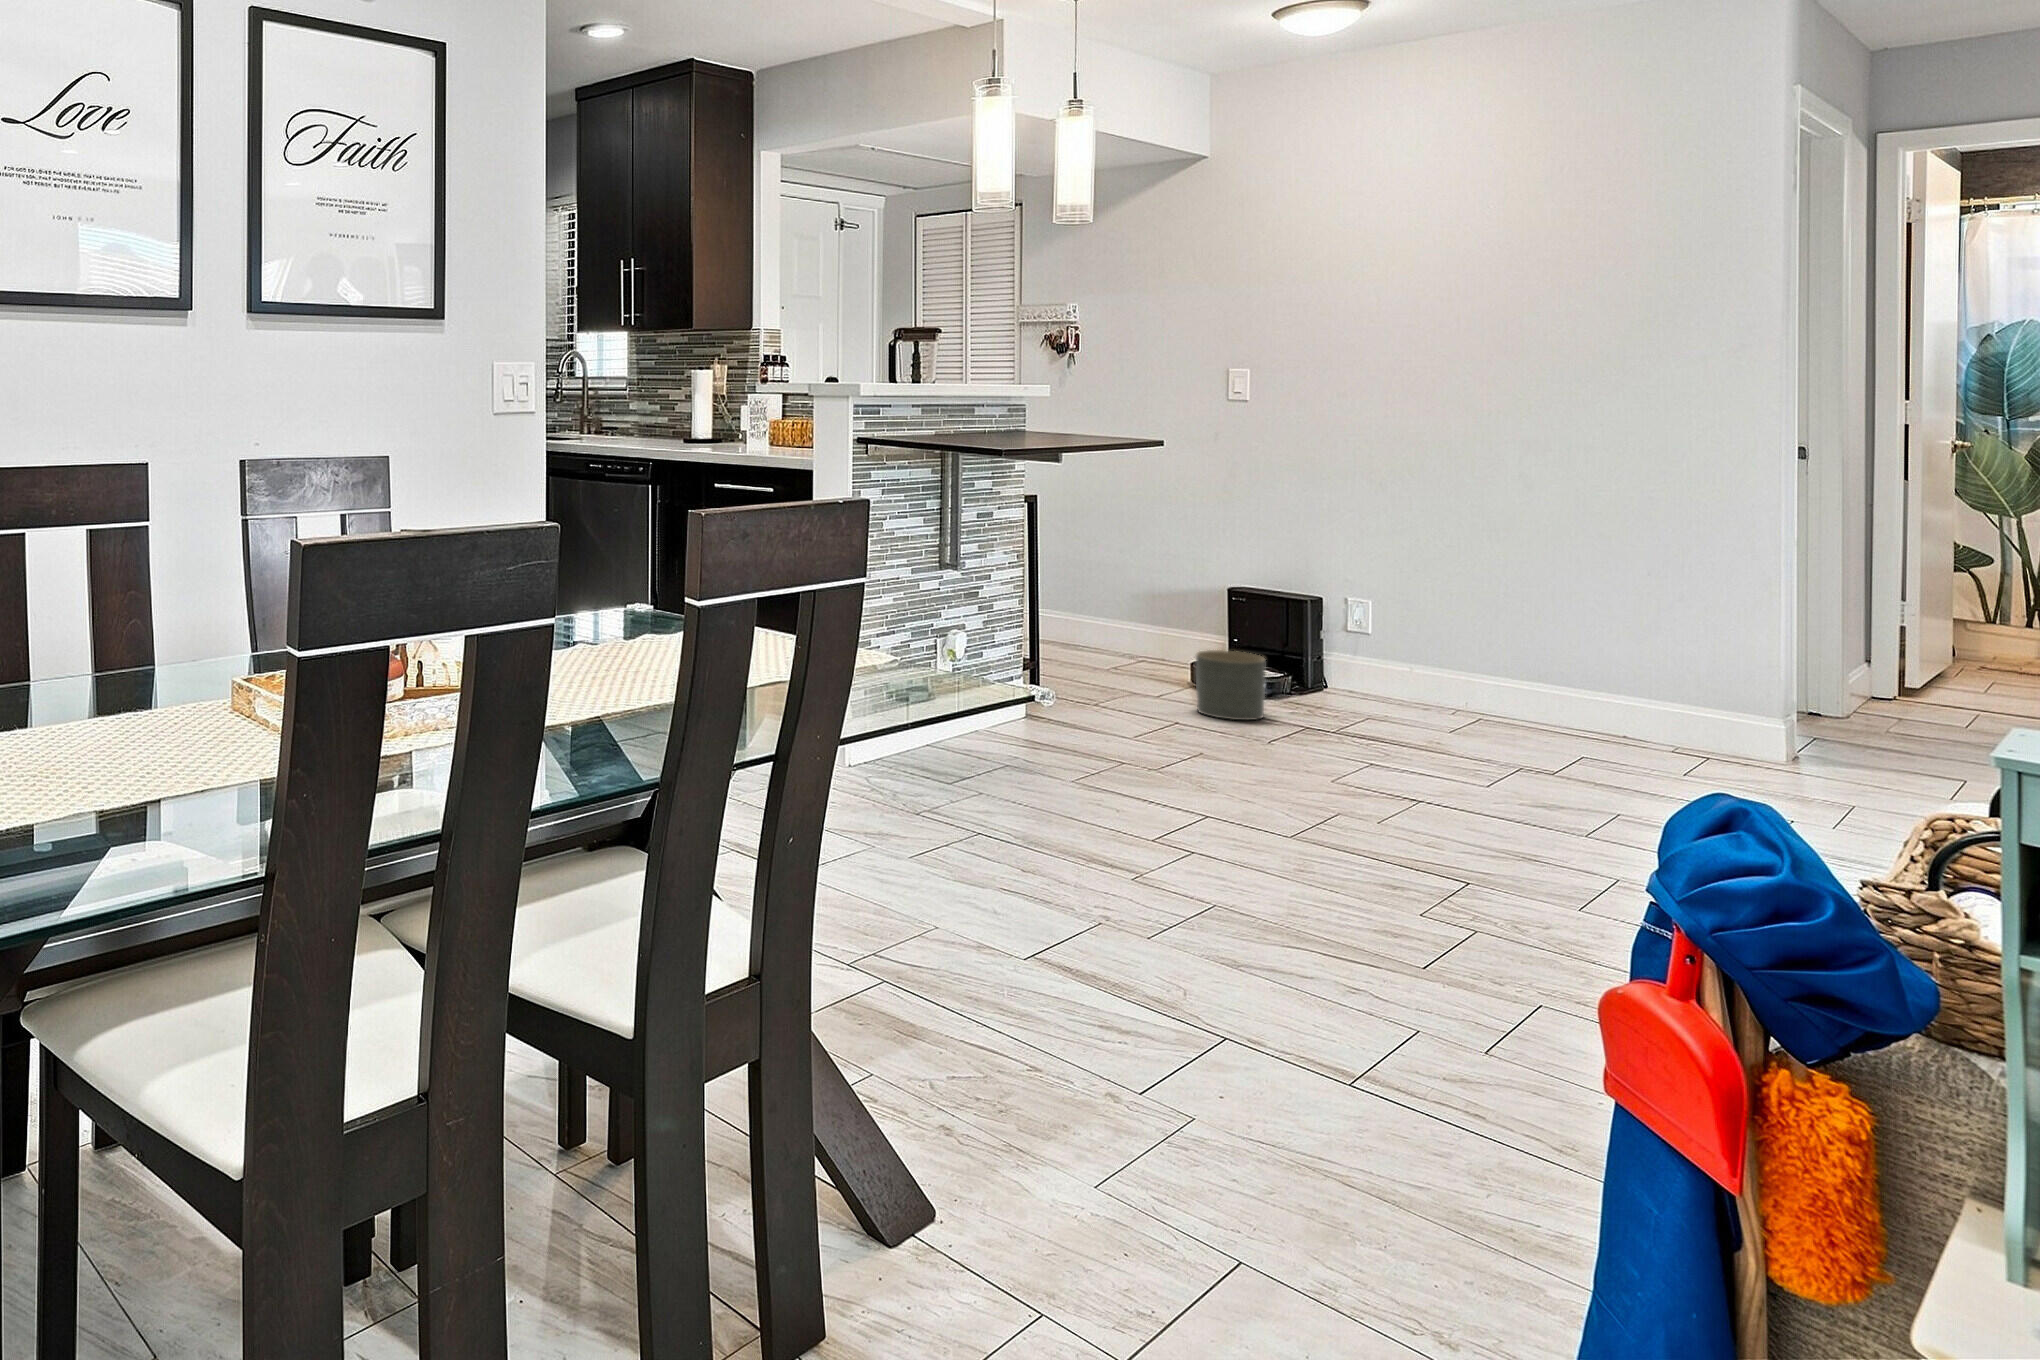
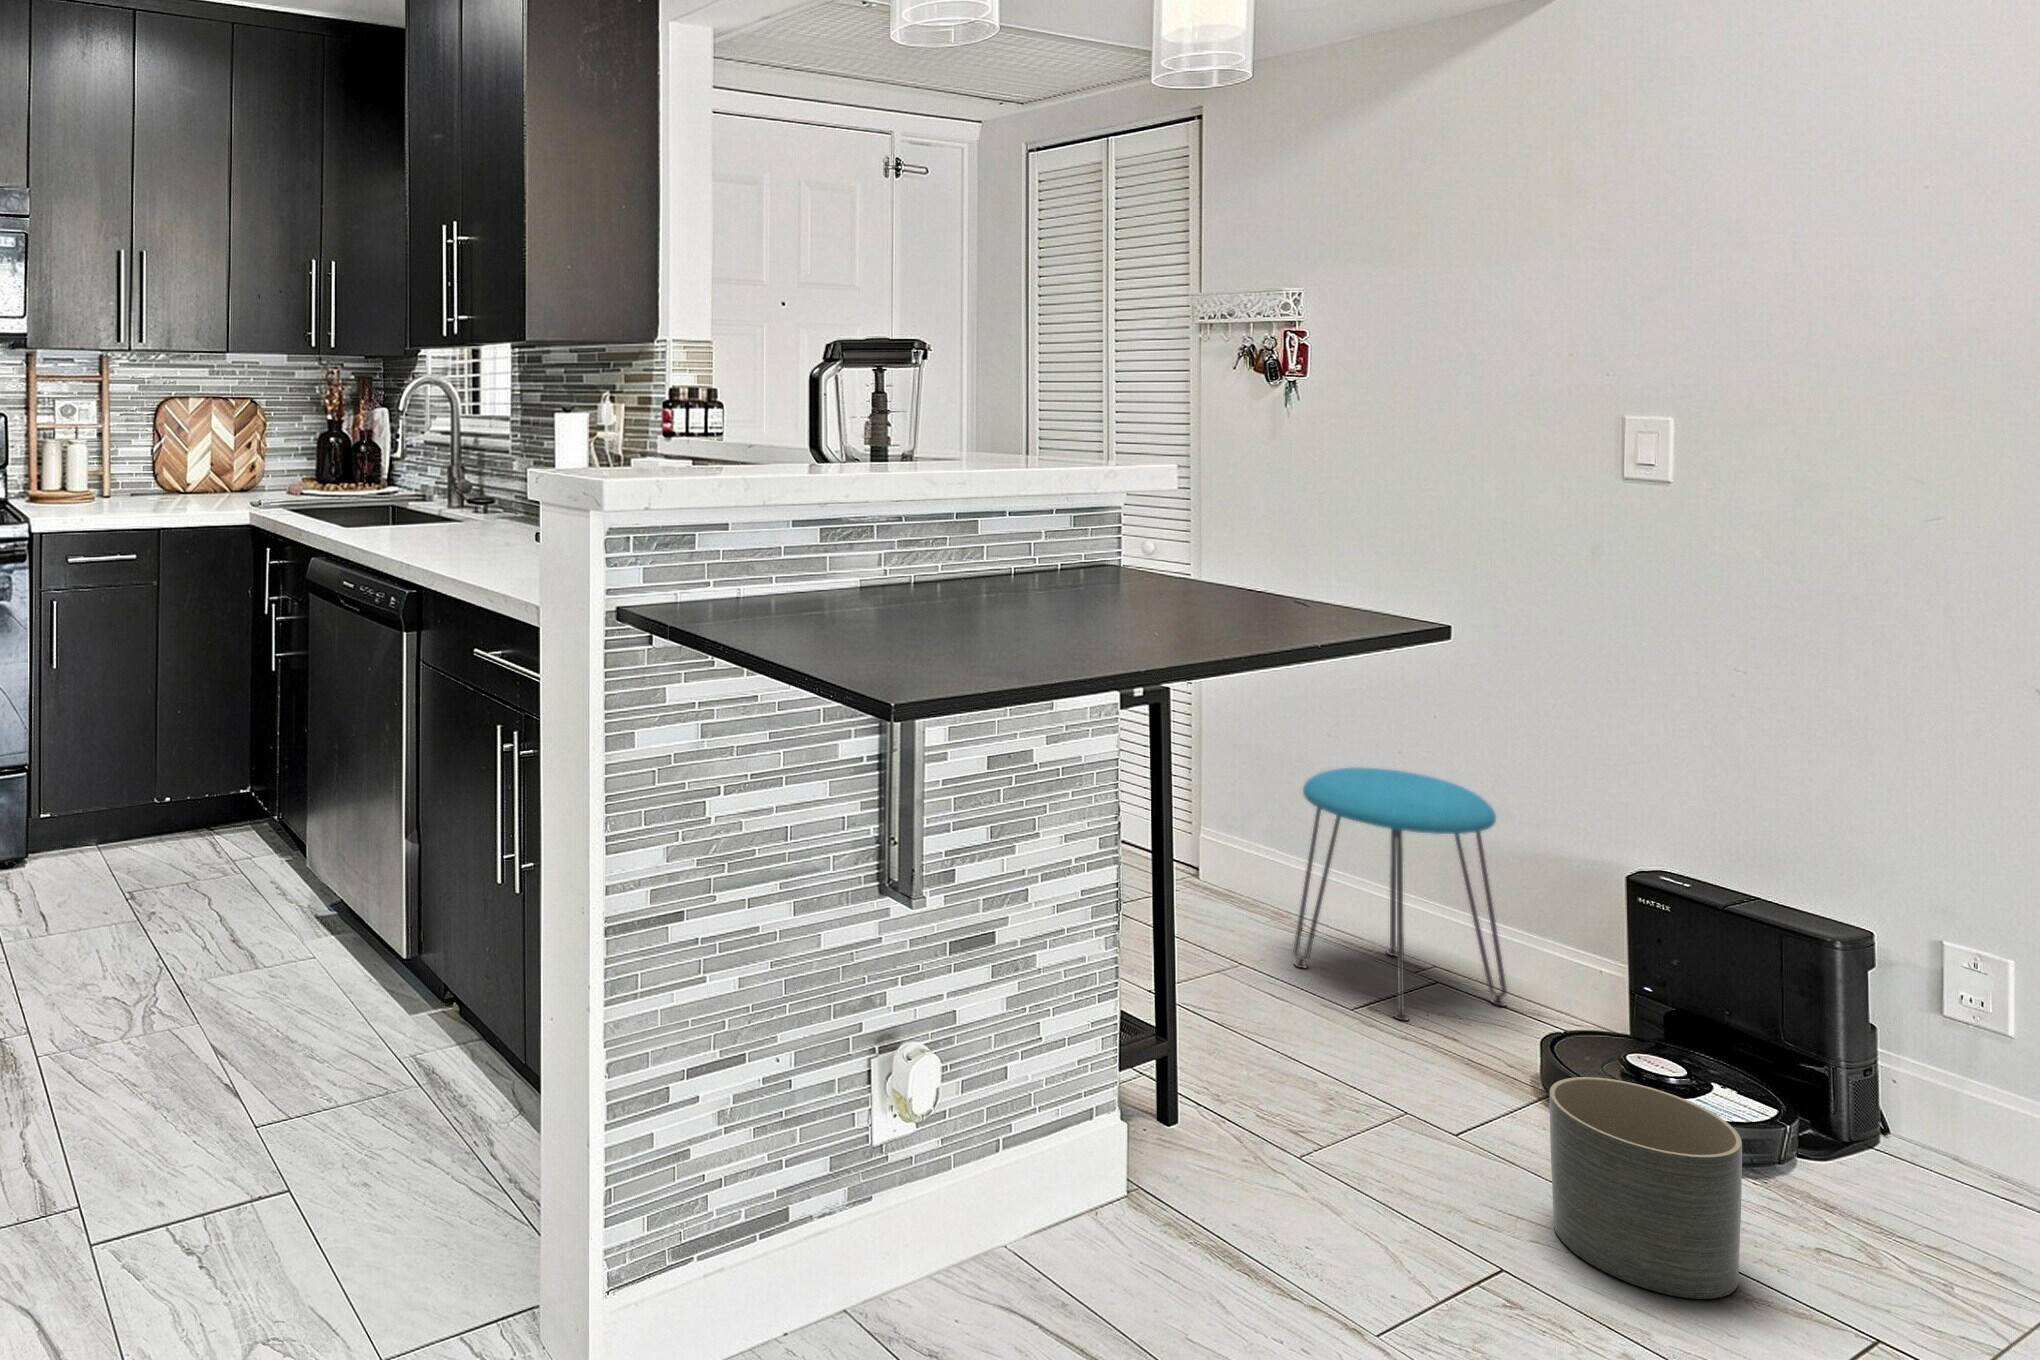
stool: none [1075,556,1176,671] -> present [1293,767,1507,1021]

